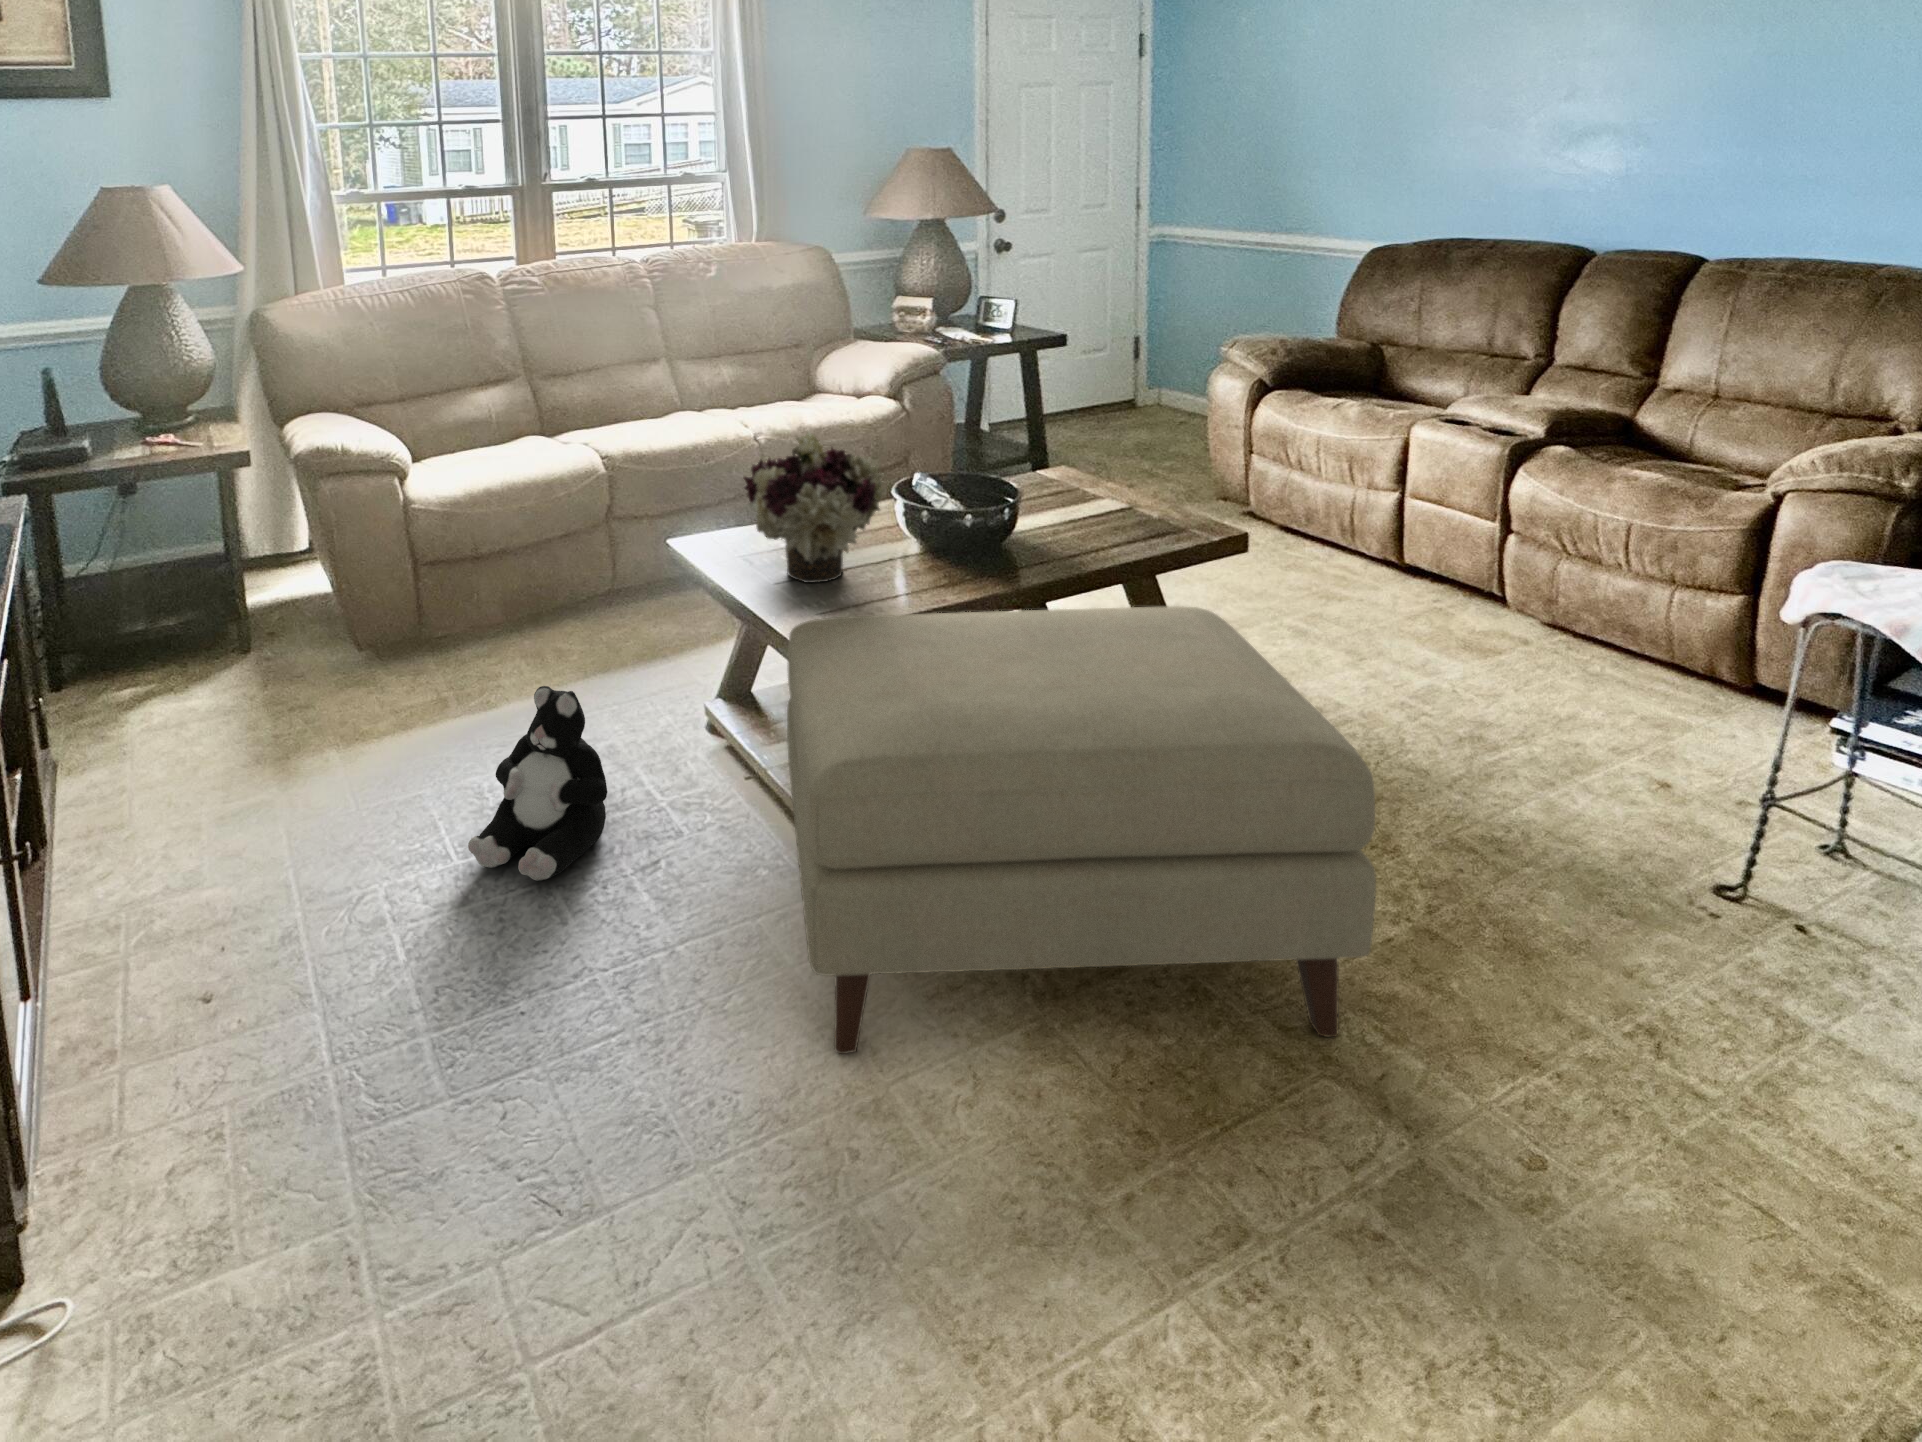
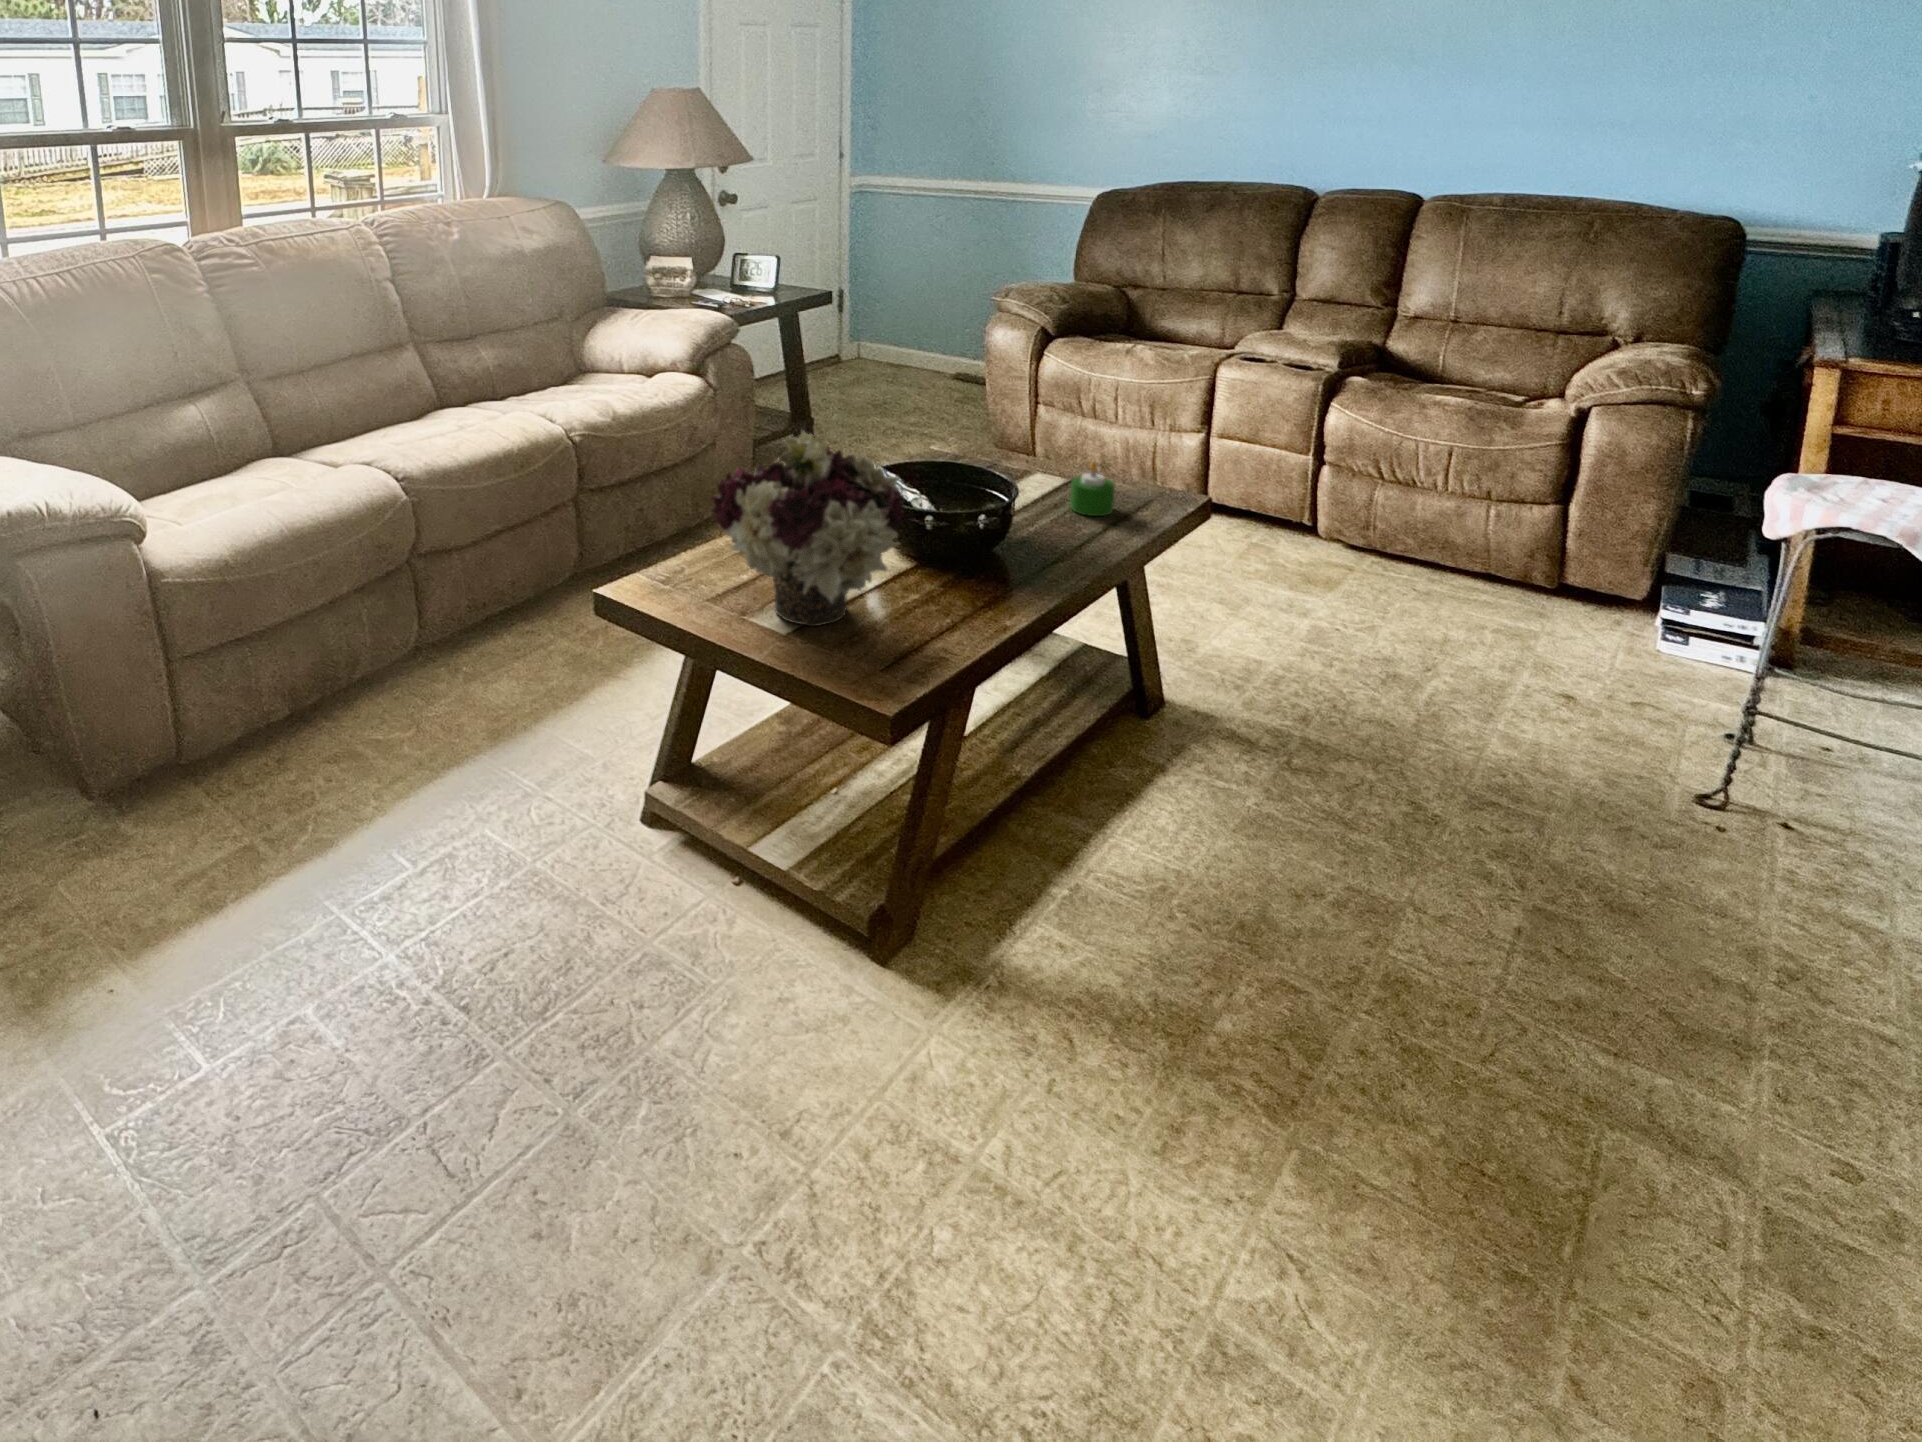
candle: none [1105,487,1144,536] -> present [1070,462,1115,516]
ottoman: present [787,606,1376,1054] -> none [857,600,1684,1316]
plush toy: present [468,686,607,881] -> none [449,837,631,1137]

